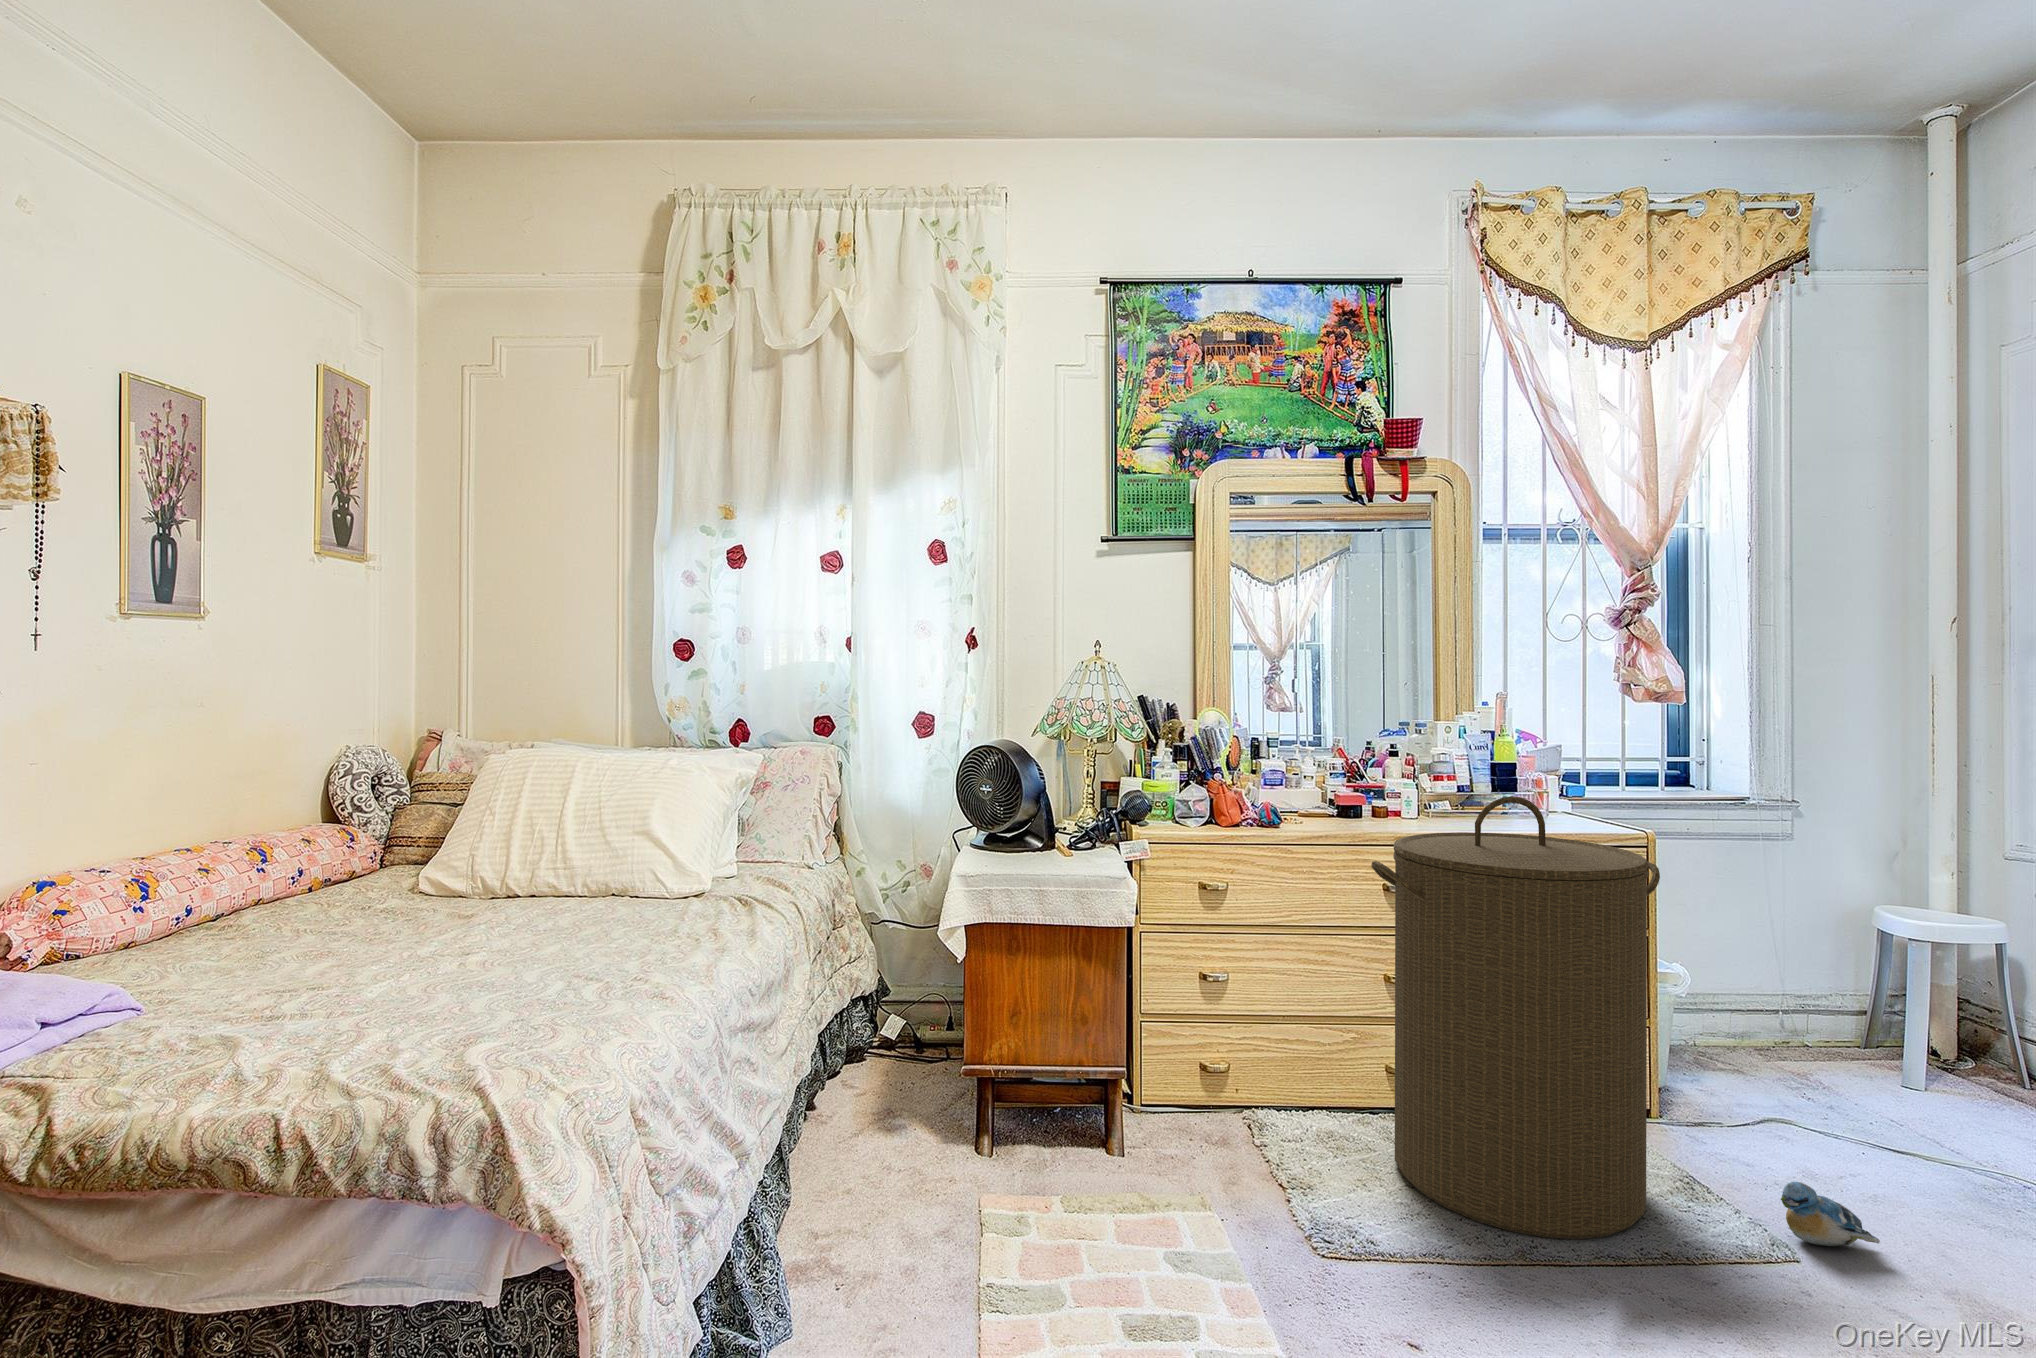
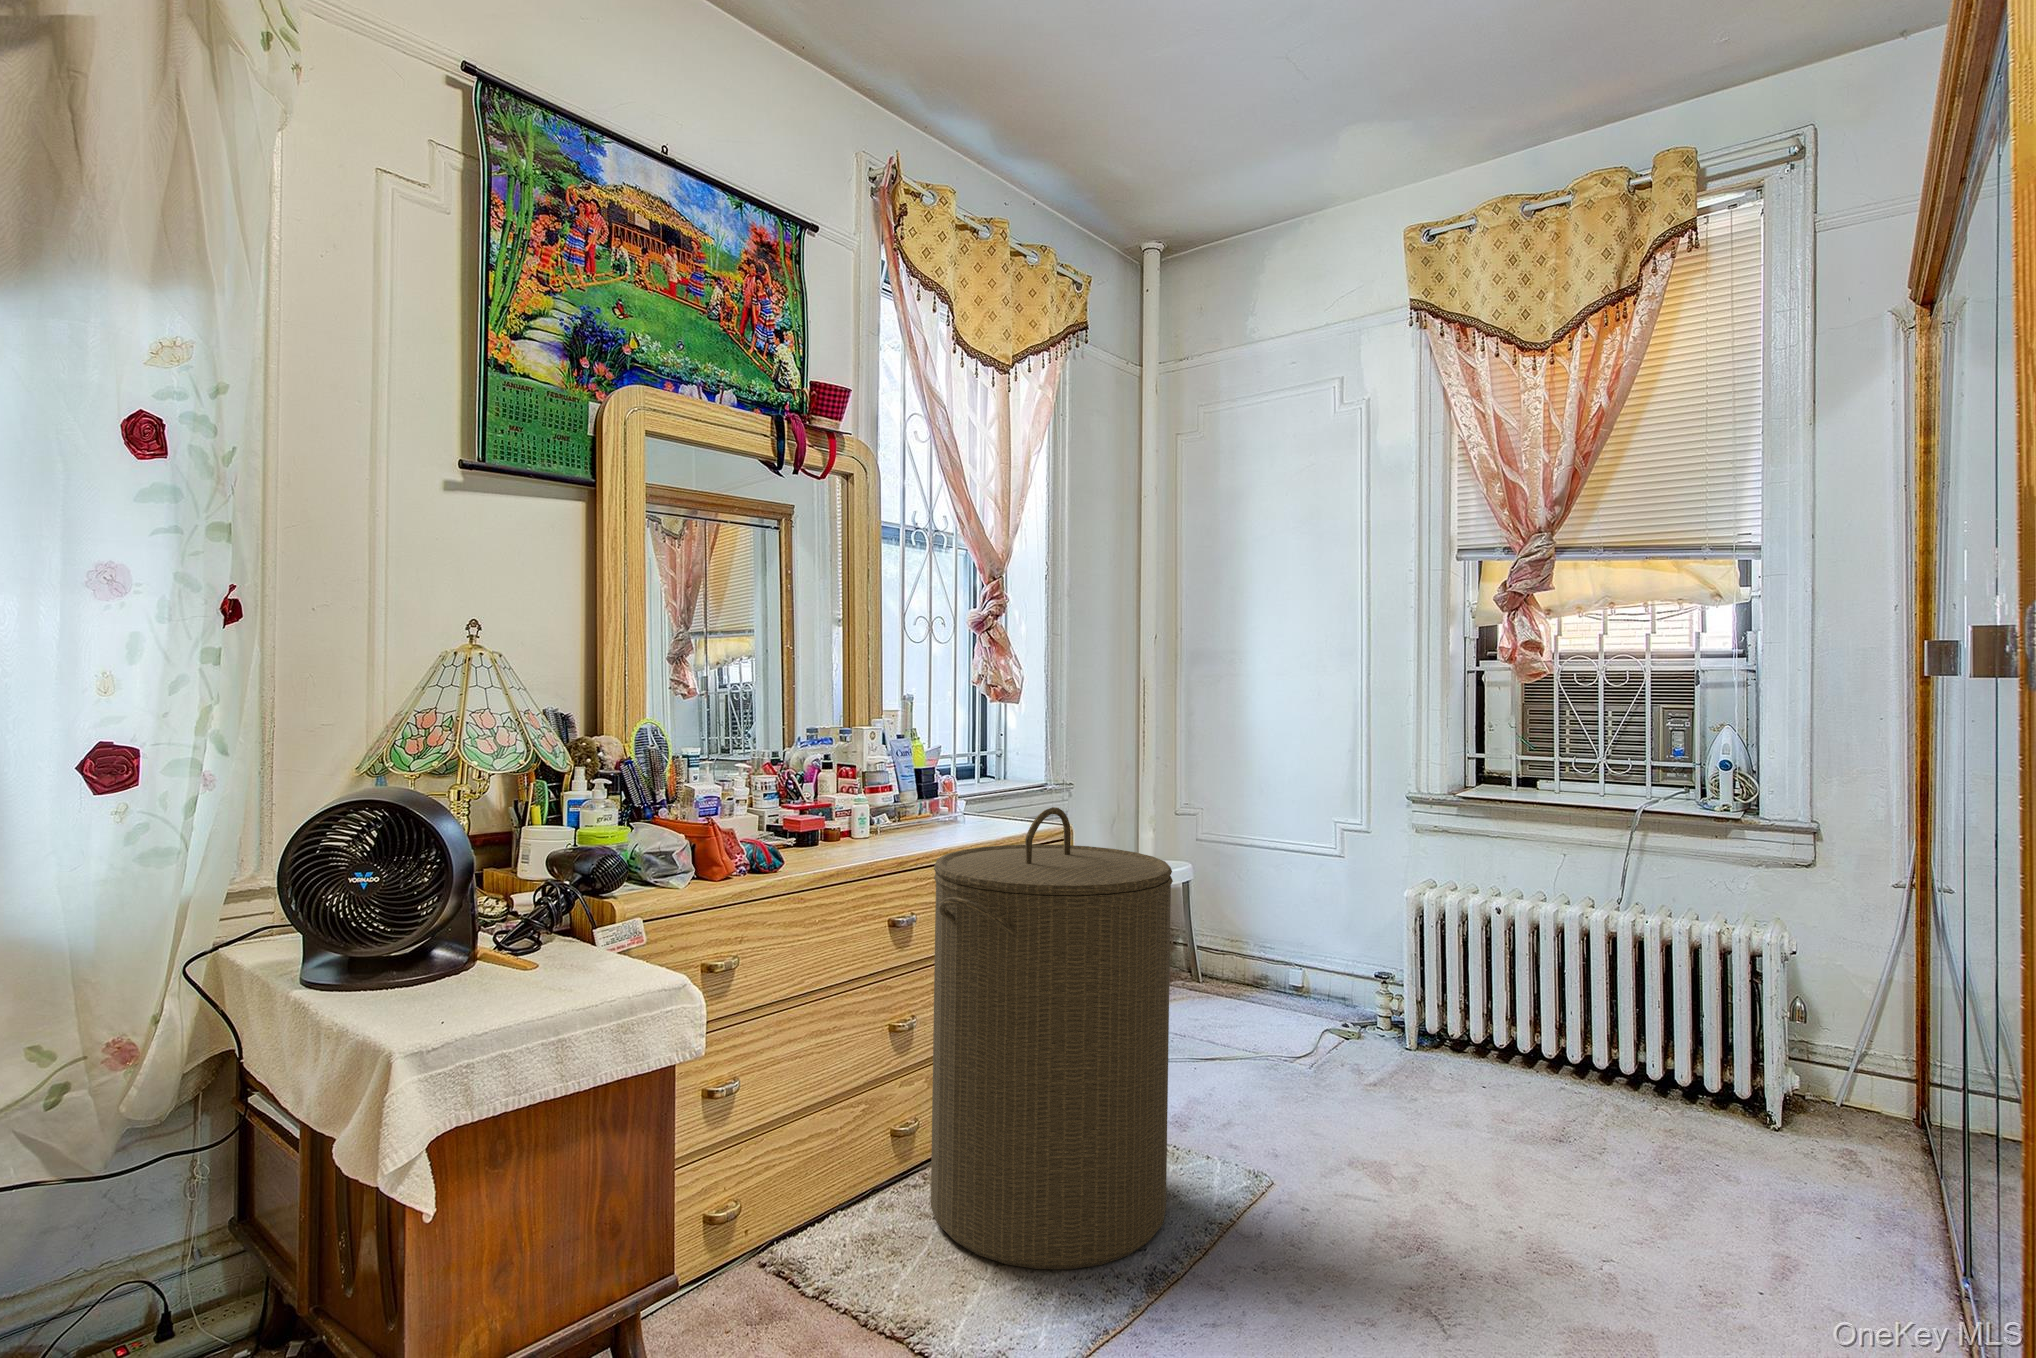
plush toy: present [1781,1182,1880,1246] -> none [1235,1116,1291,1165]

